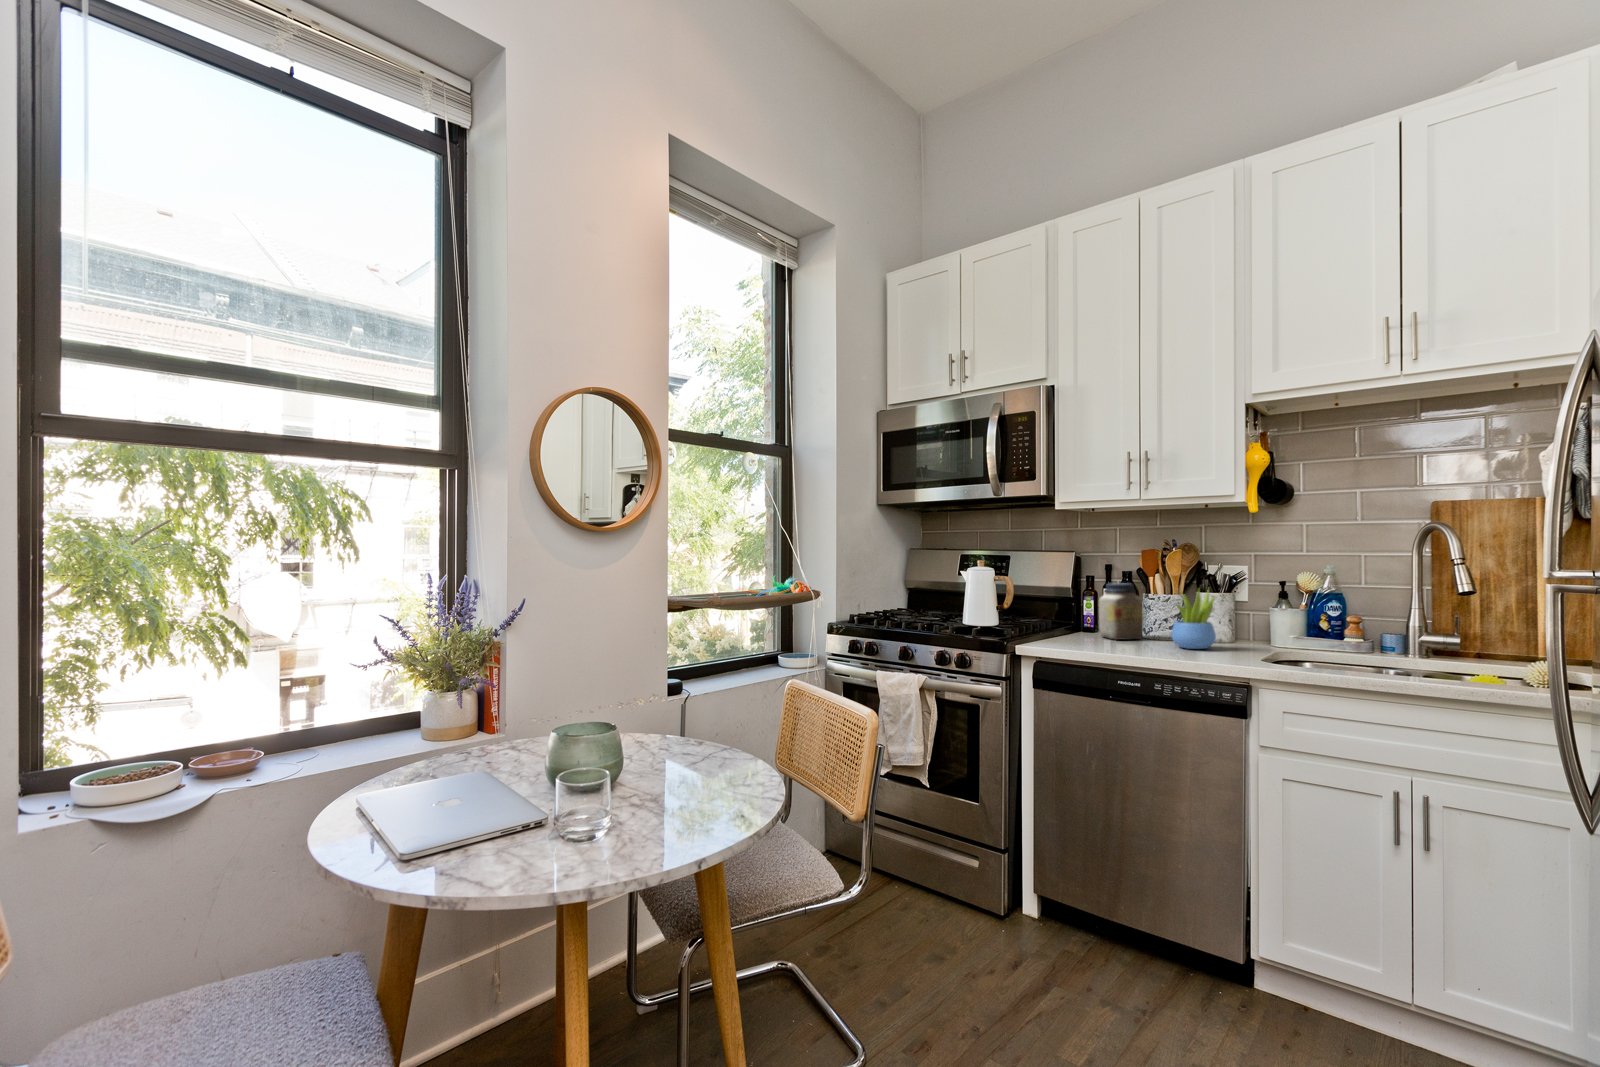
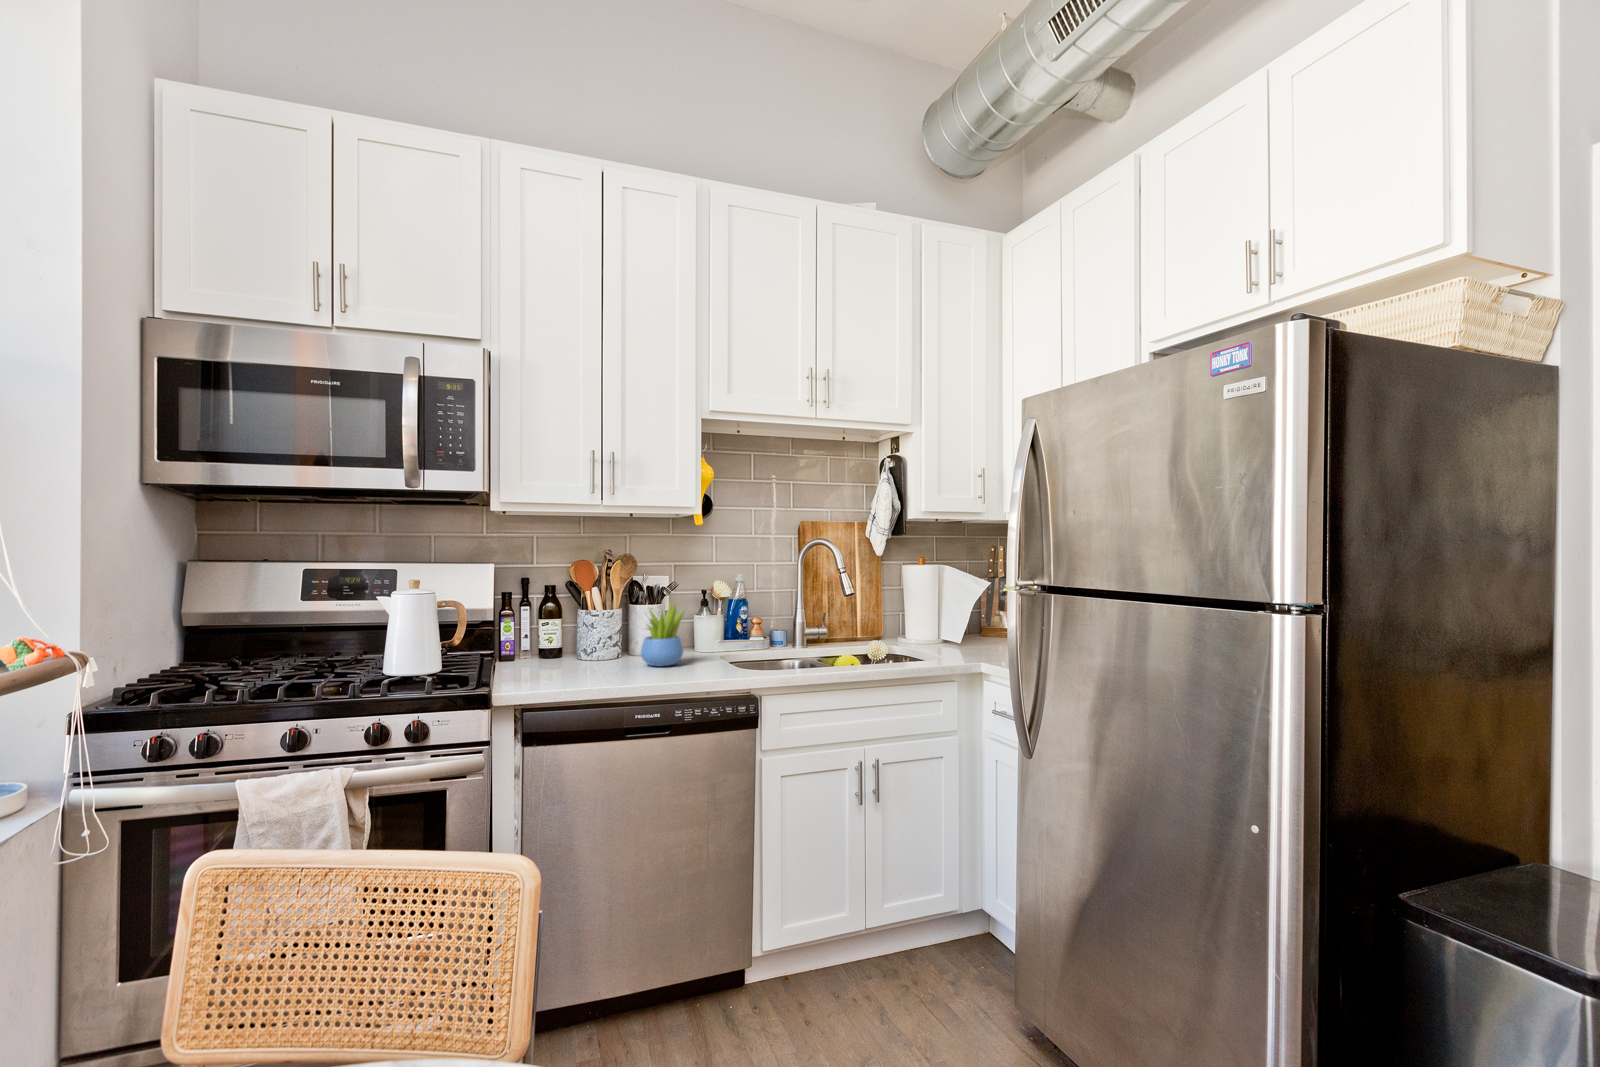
jar: present [1099,583,1143,640] -> none [547,600,596,668]

